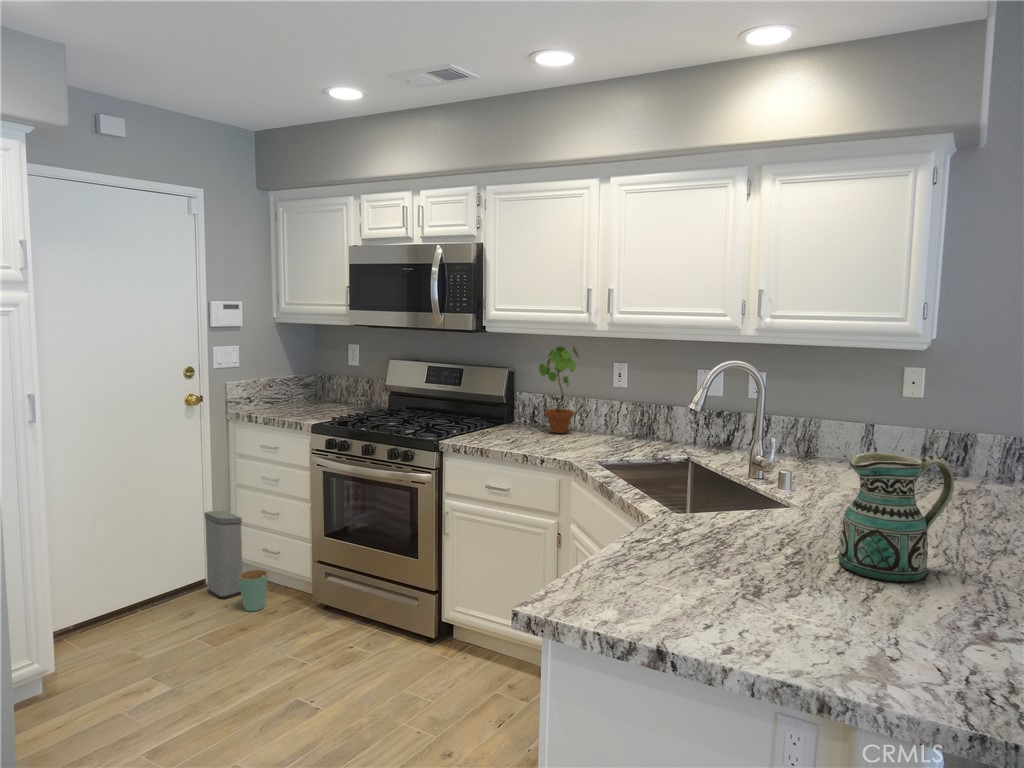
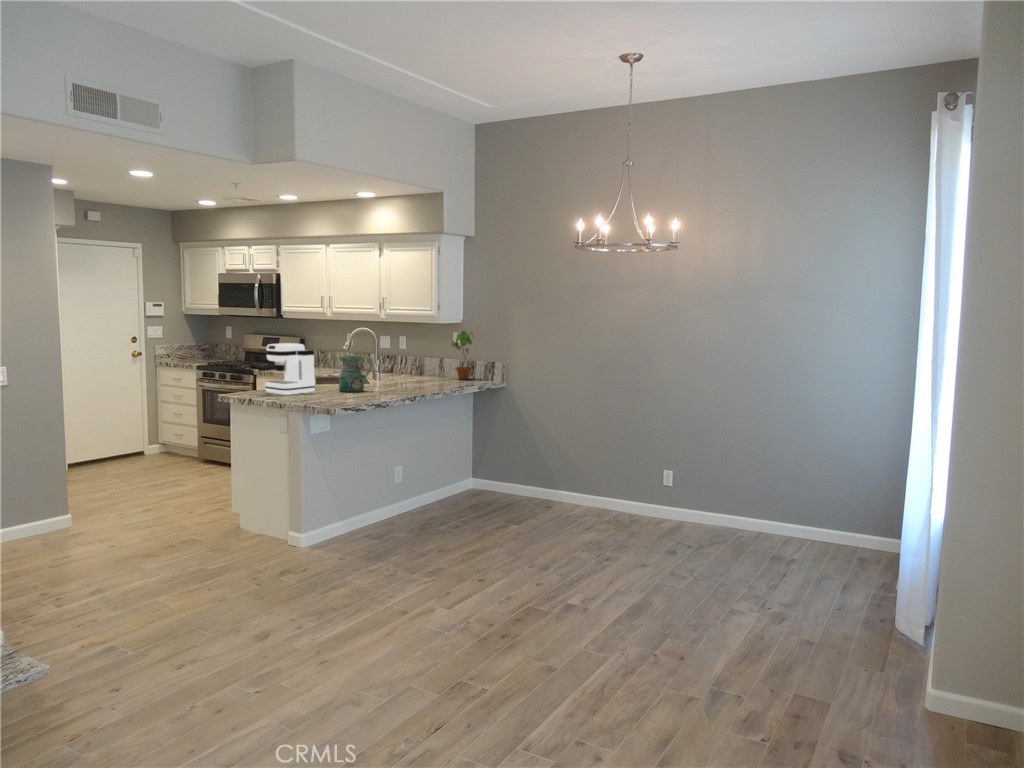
potted plant: present [539,346,578,433] -> present [452,331,472,380]
coffee maker: none [645,418,816,620] -> present [258,343,315,395]
trash can: present [204,511,268,611] -> none [143,414,176,462]

